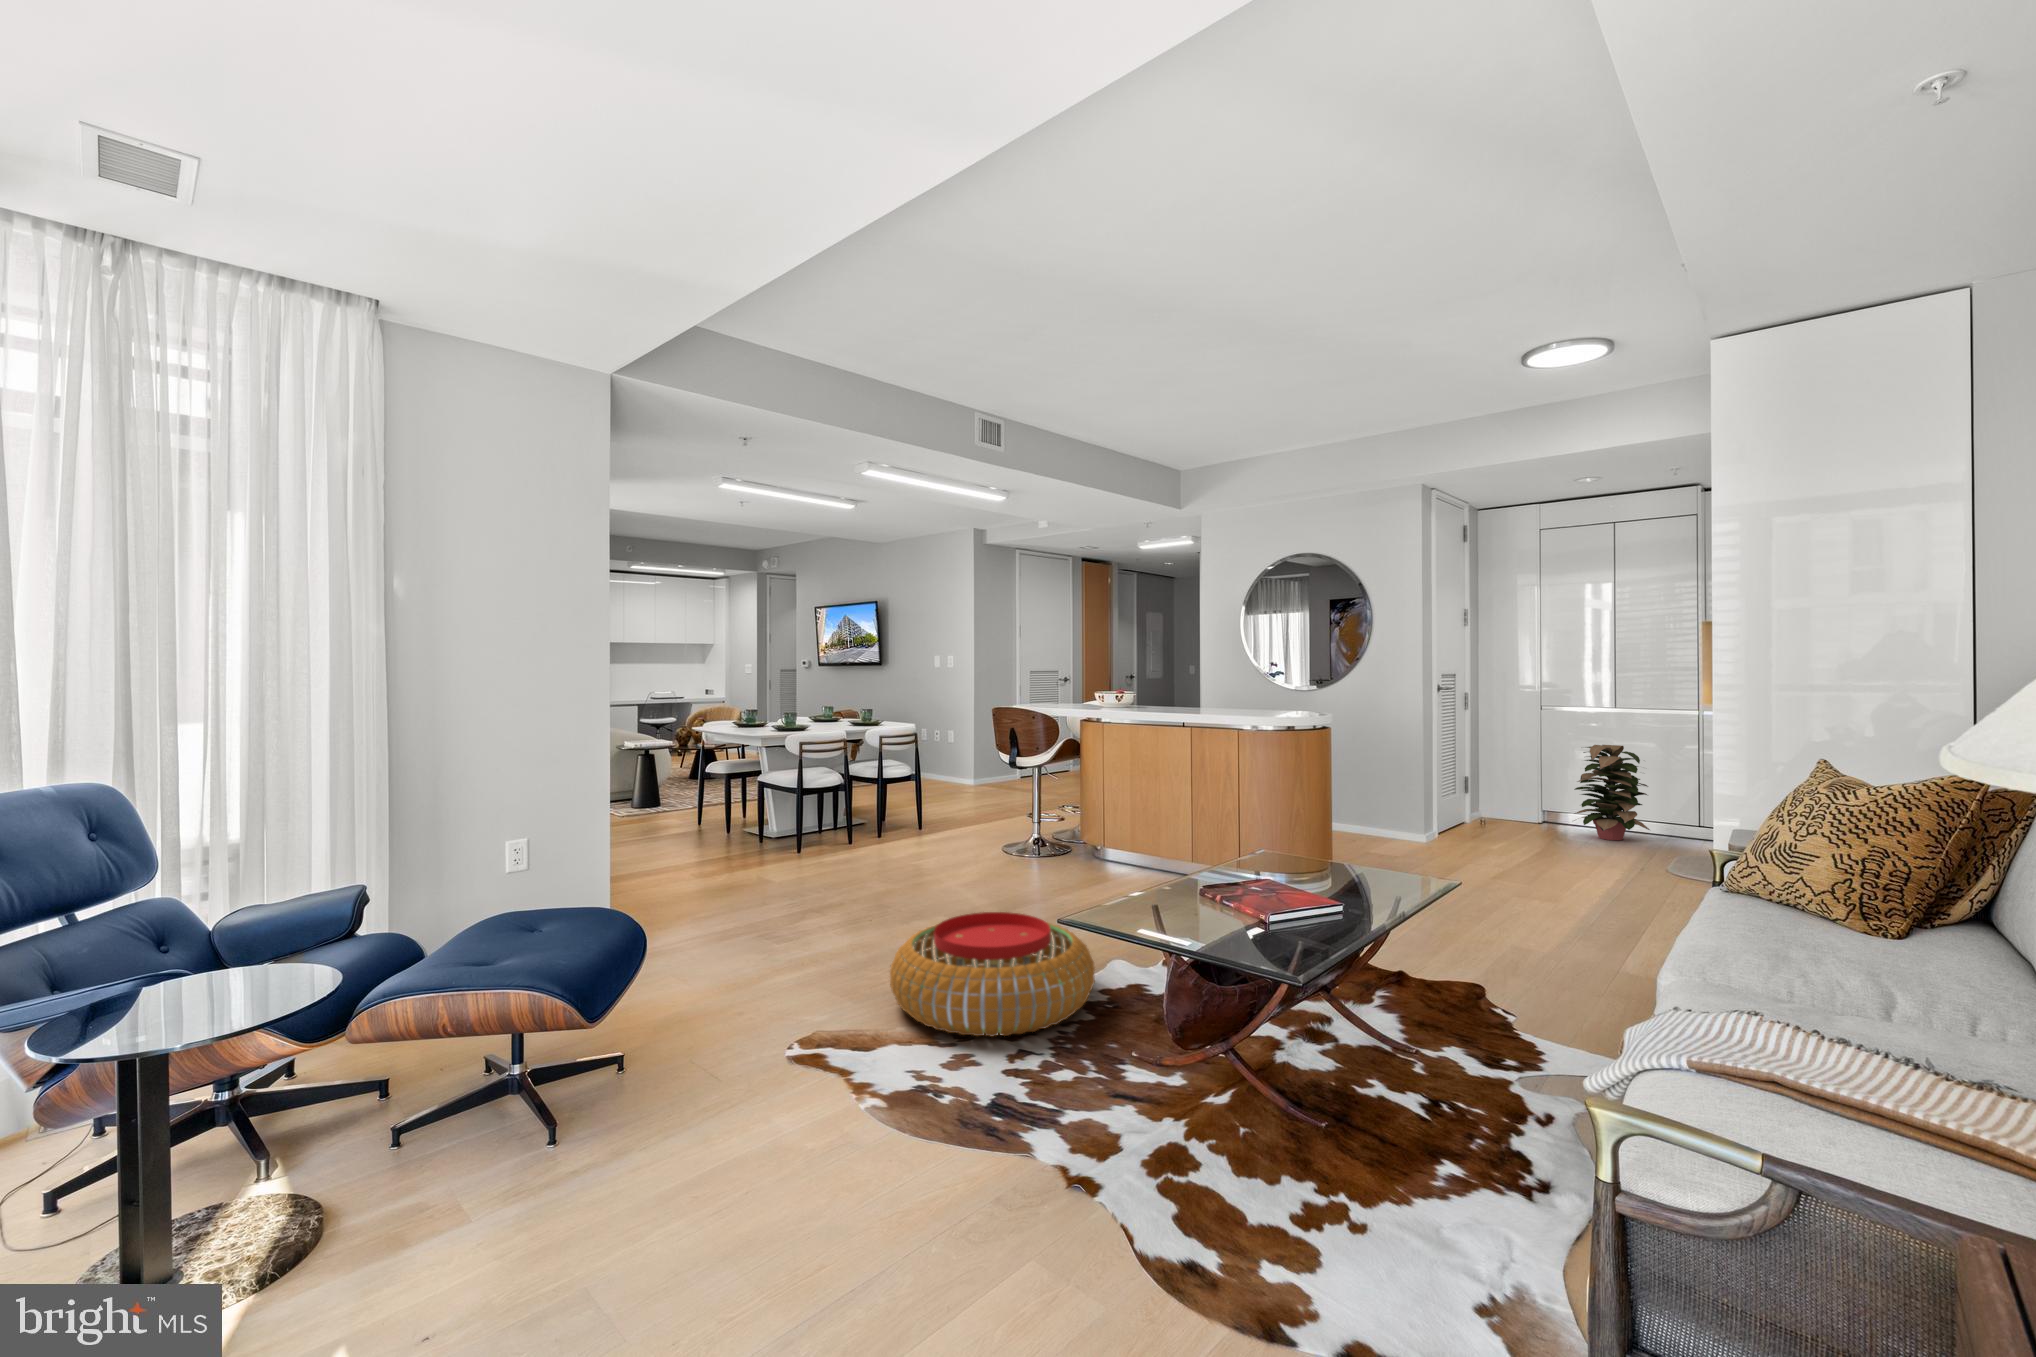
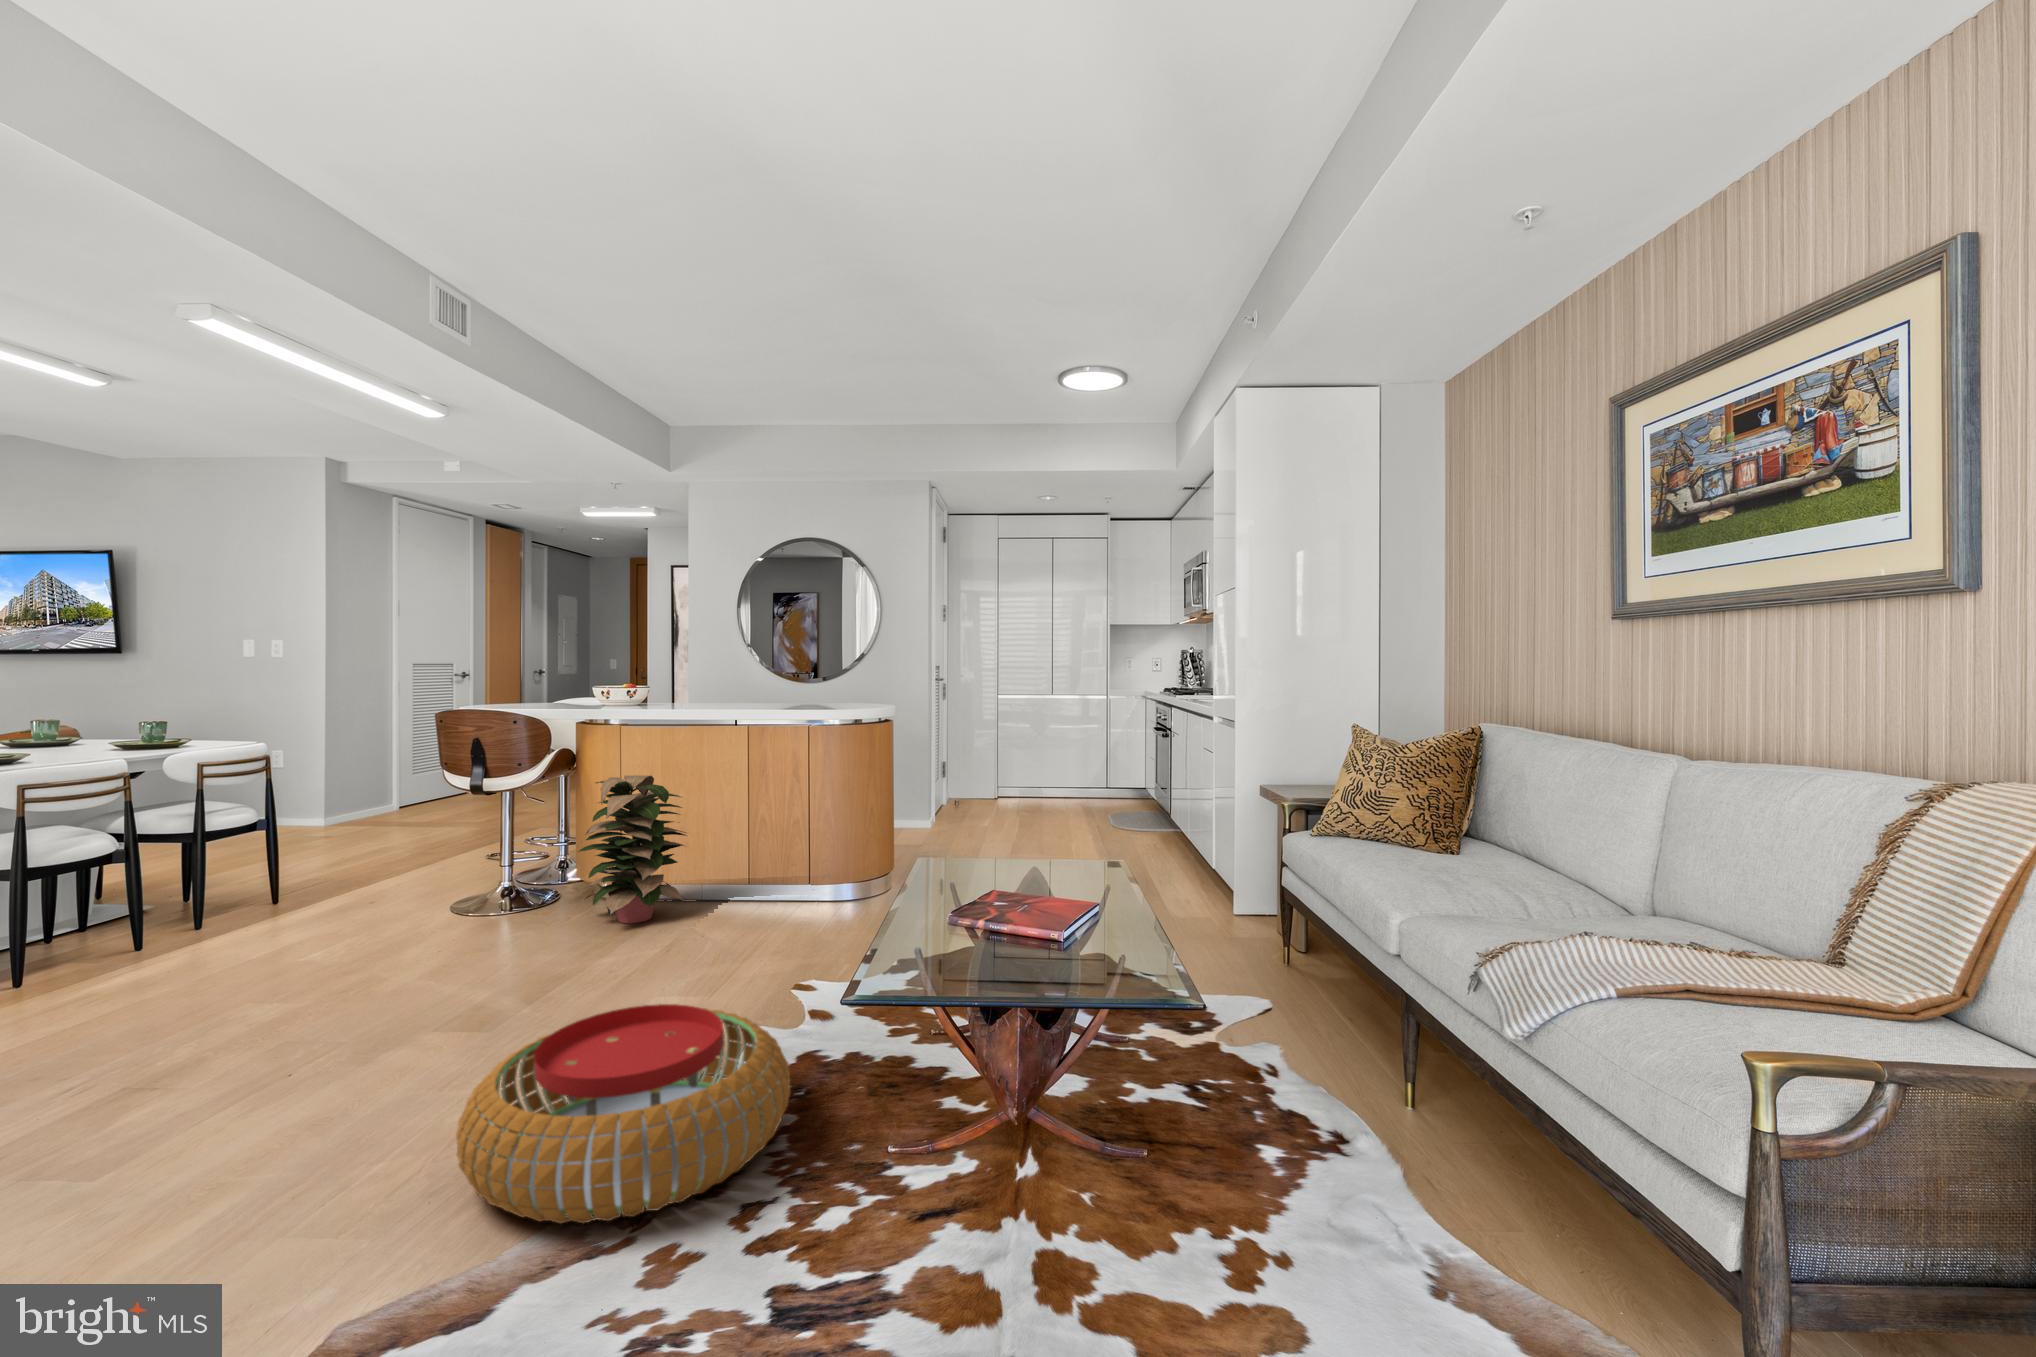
decorative plant: present [1574,745,1650,840] -> present [578,775,687,923]

